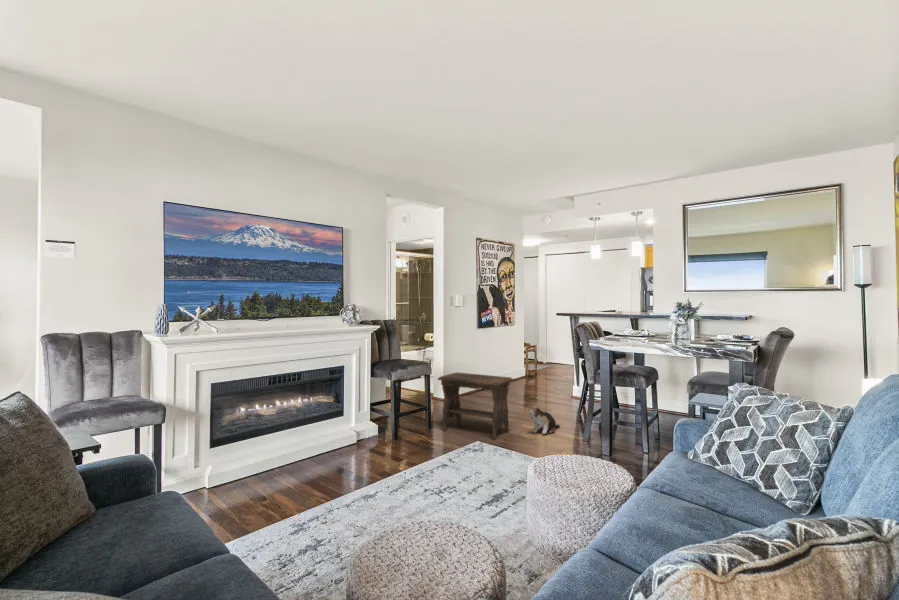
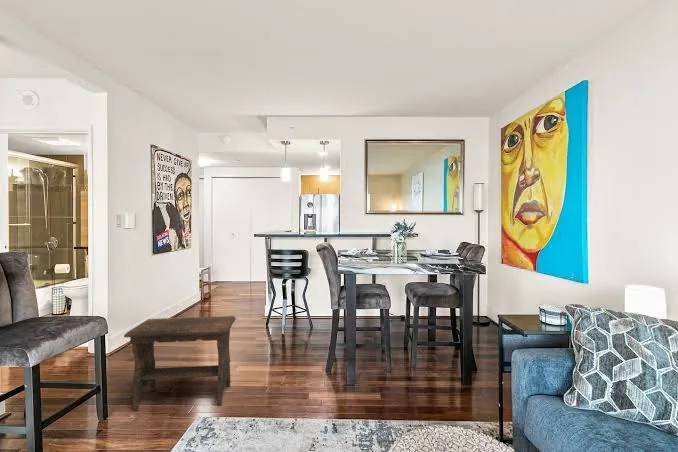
plush toy: present [526,406,560,434] -> none [254,346,284,378]

